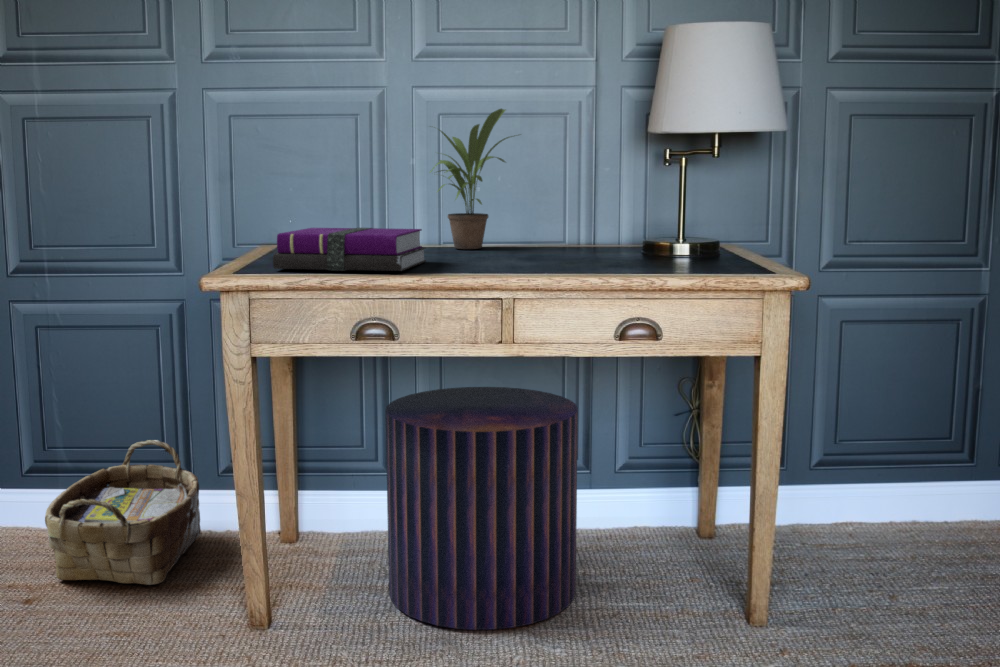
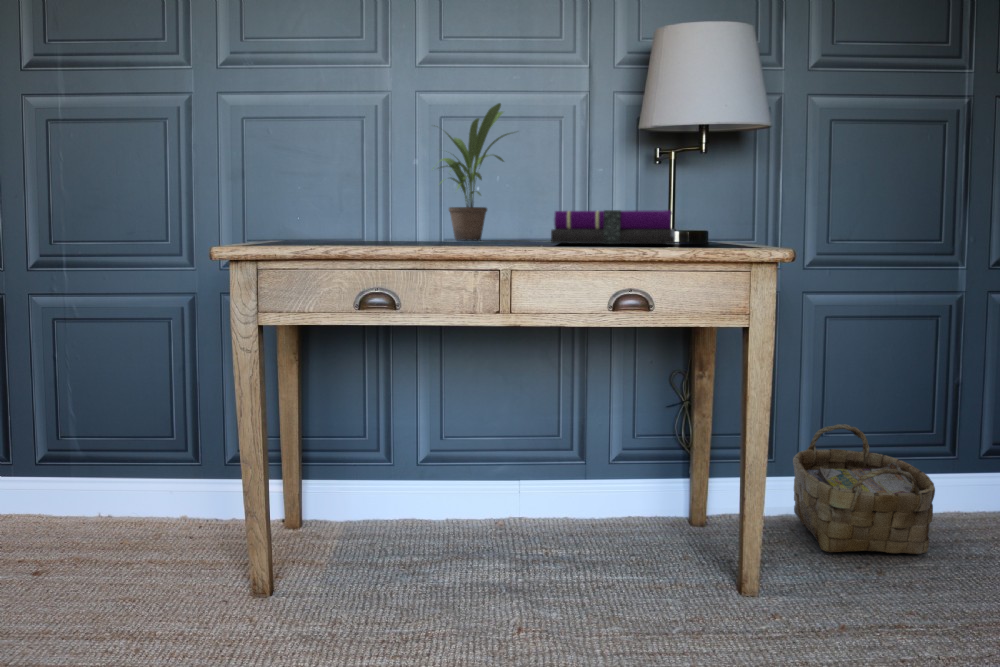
notebook: present [273,228,426,271] -> present [551,210,675,244]
pouf: present [385,387,578,630] -> none [387,373,573,597]
woven basket: present [45,440,201,585] -> present [793,424,935,554]

